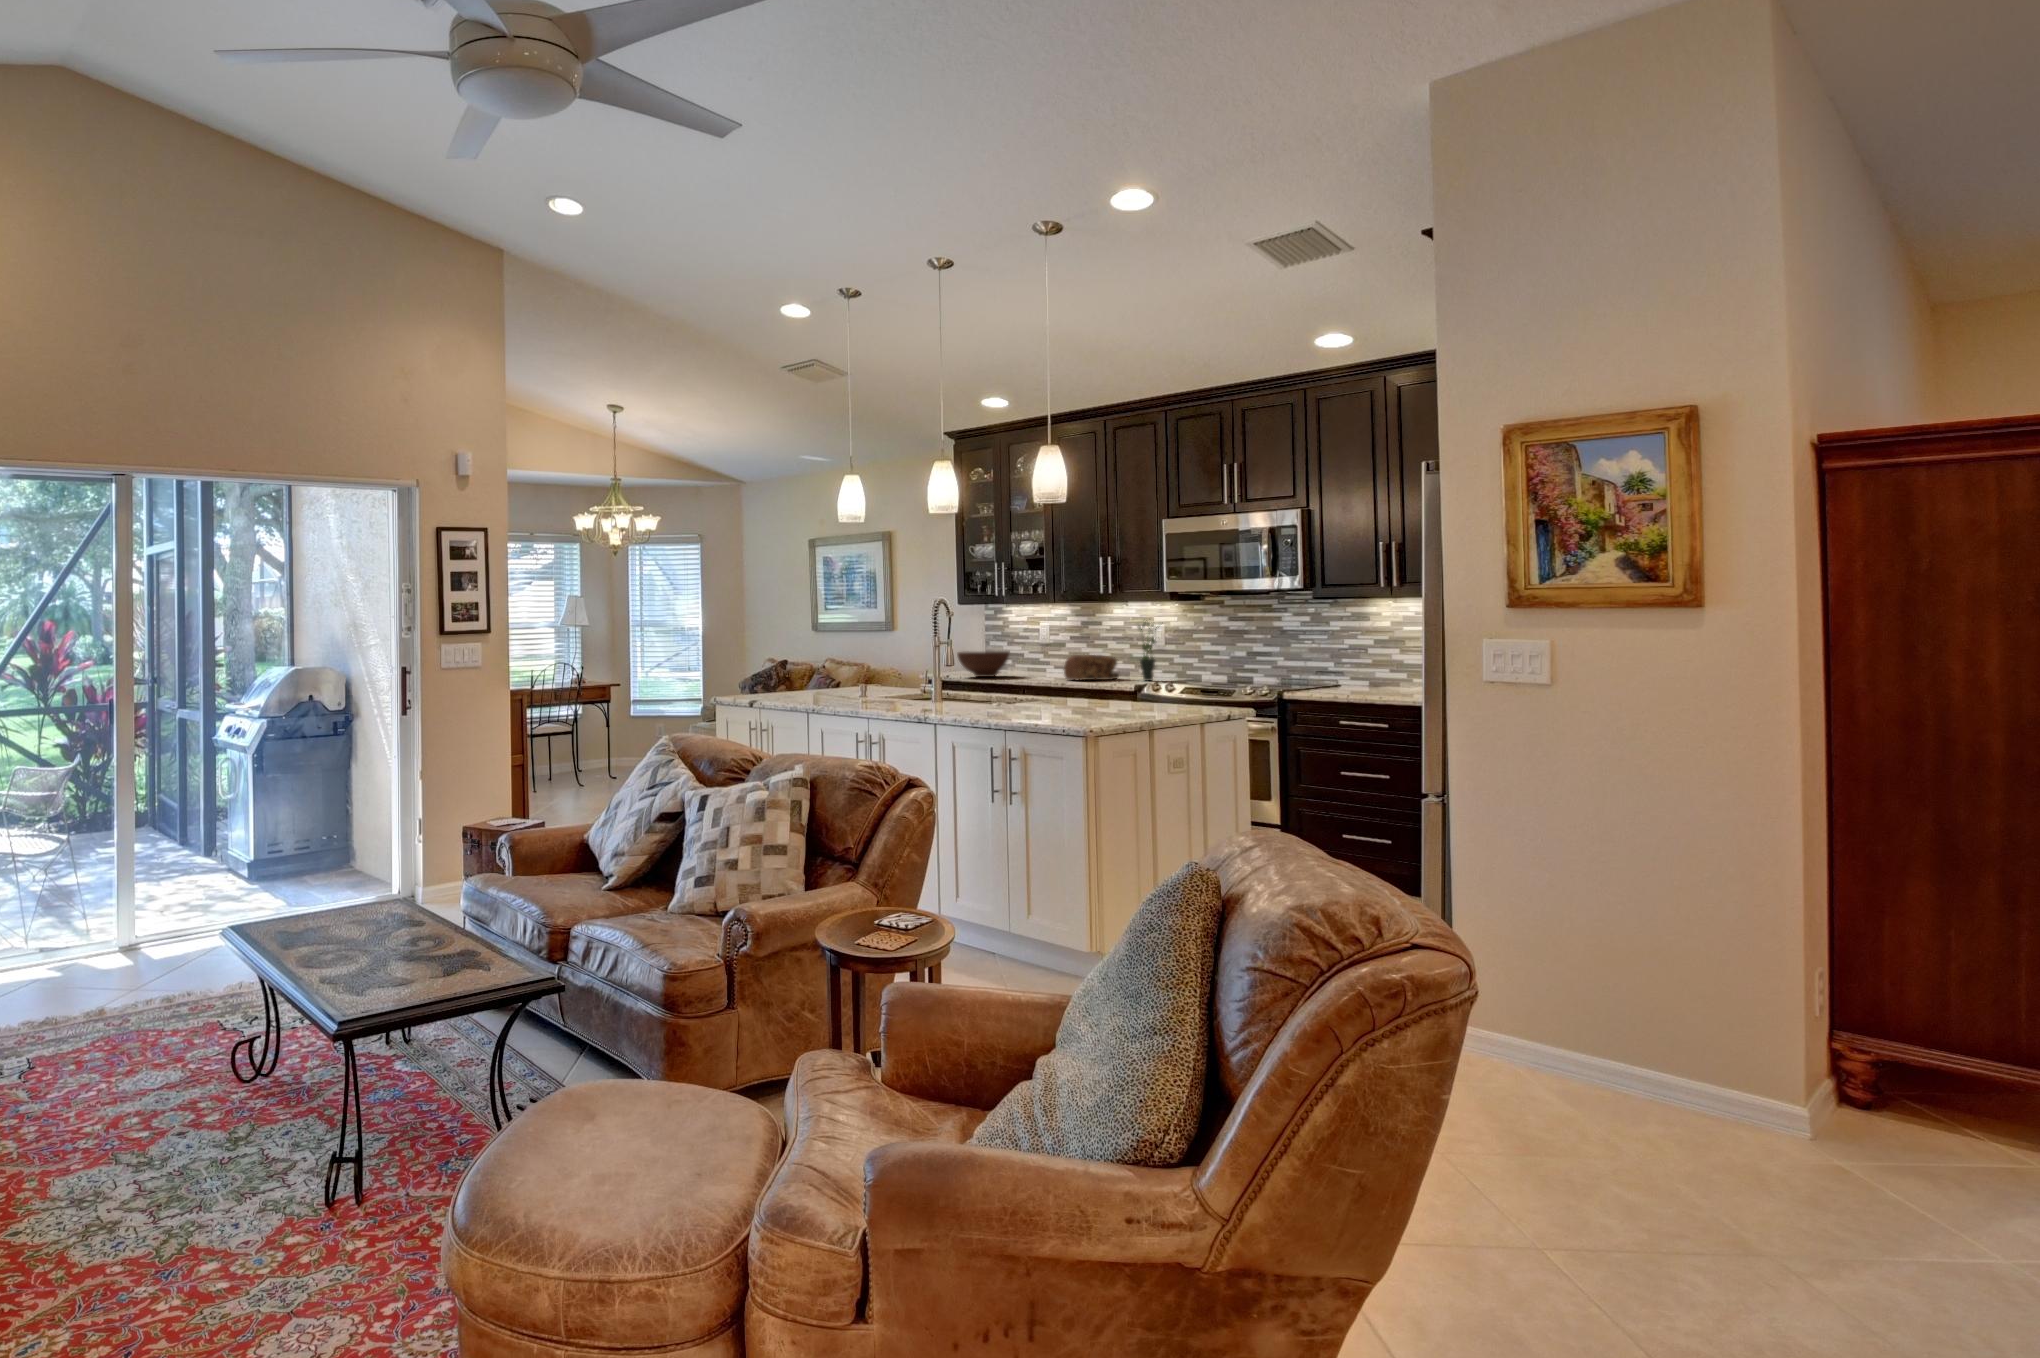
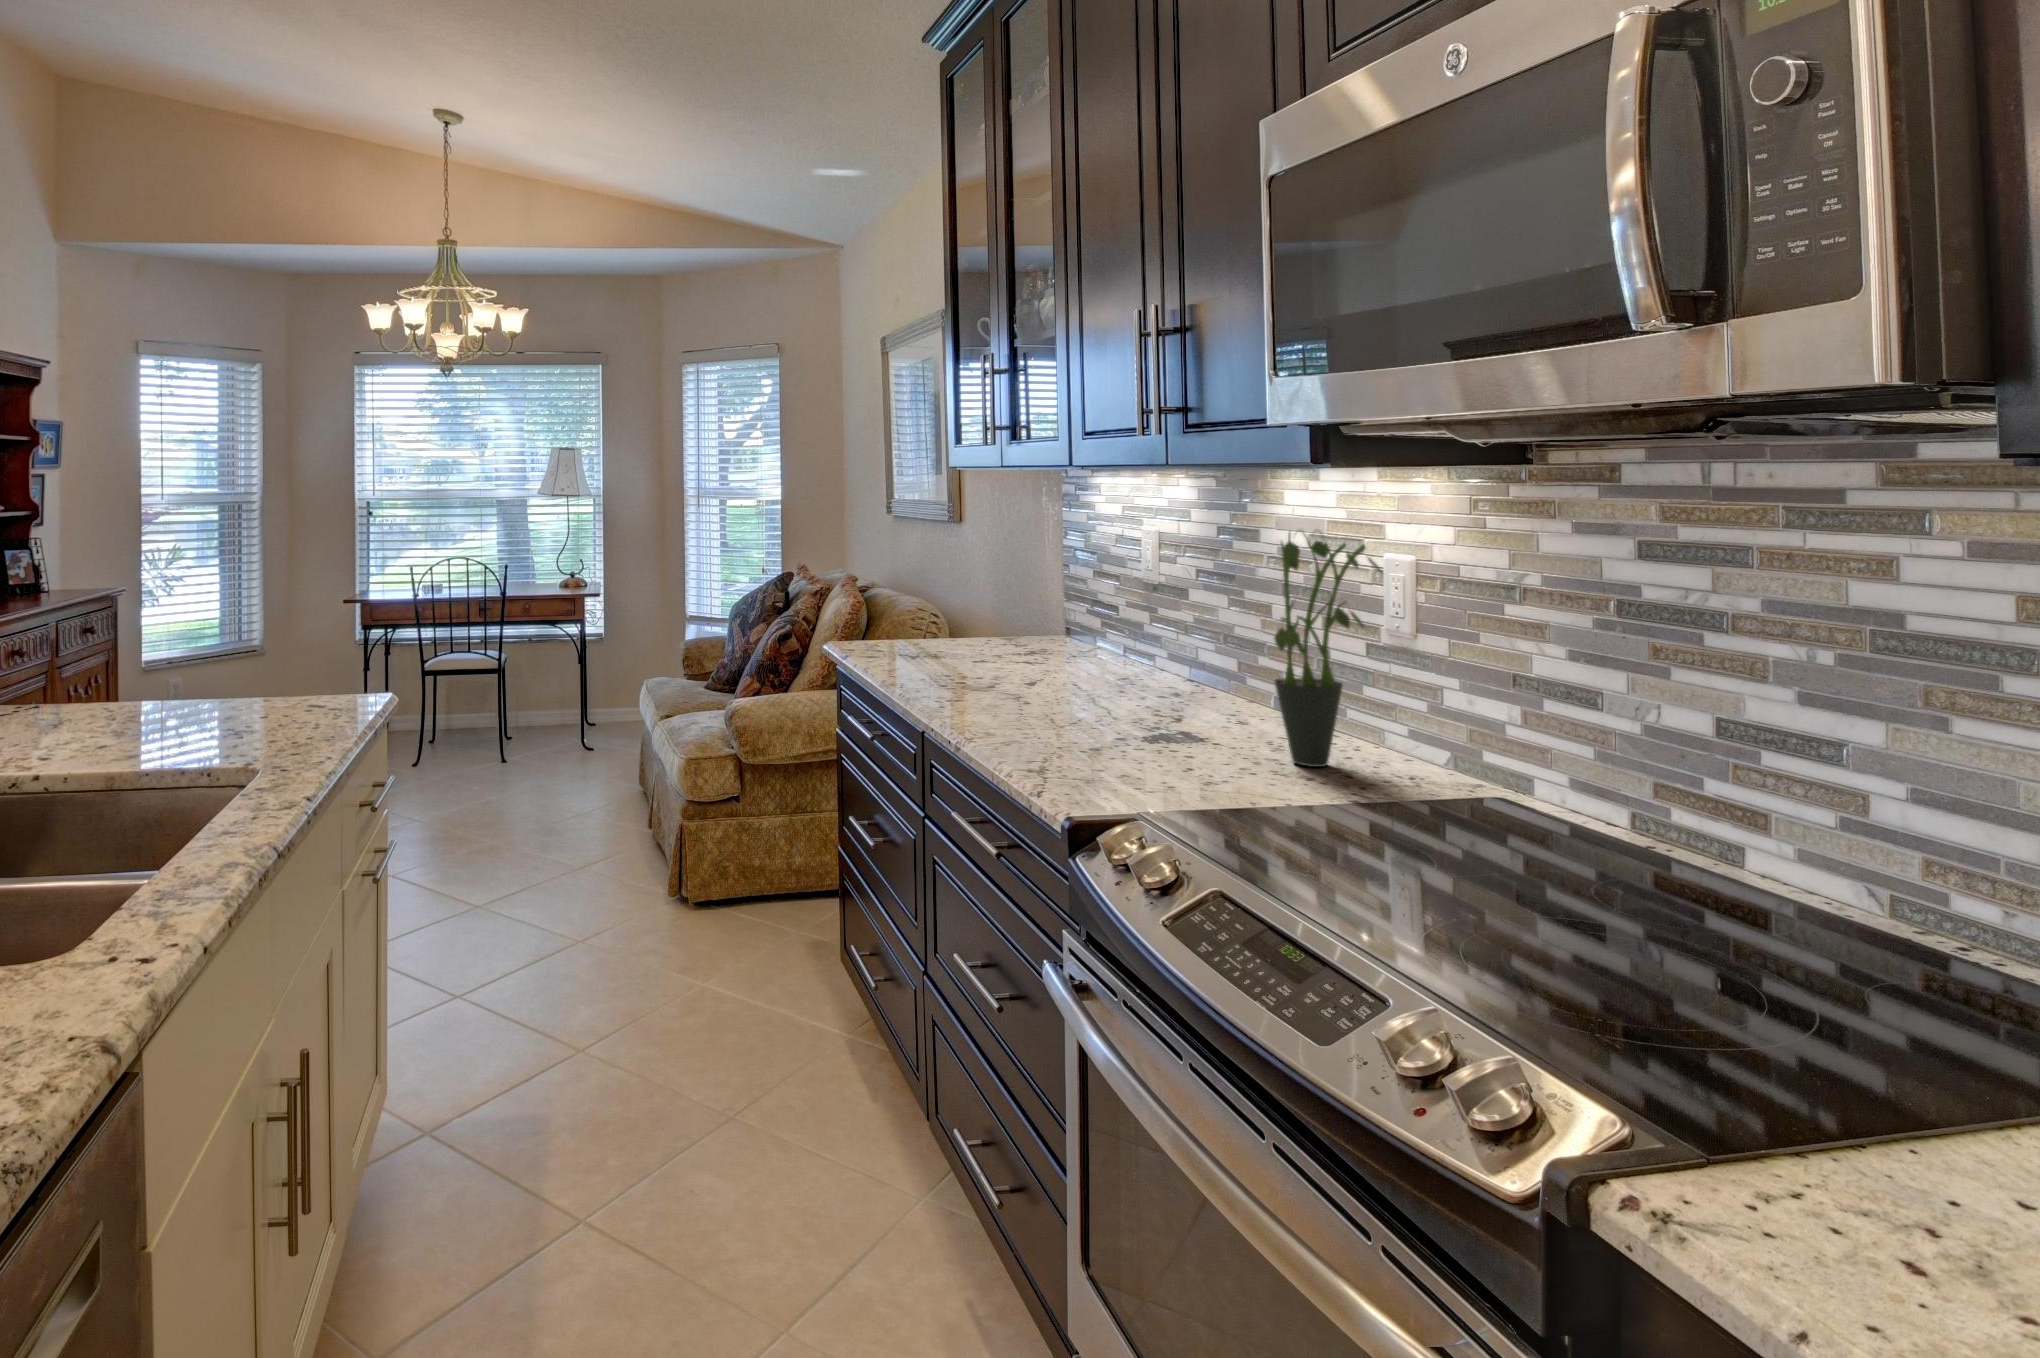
fruit bowl: present [957,652,1009,677] -> none [911,587,1061,664]
bread loaf: present [1064,655,1119,680] -> none [1078,638,1255,731]

